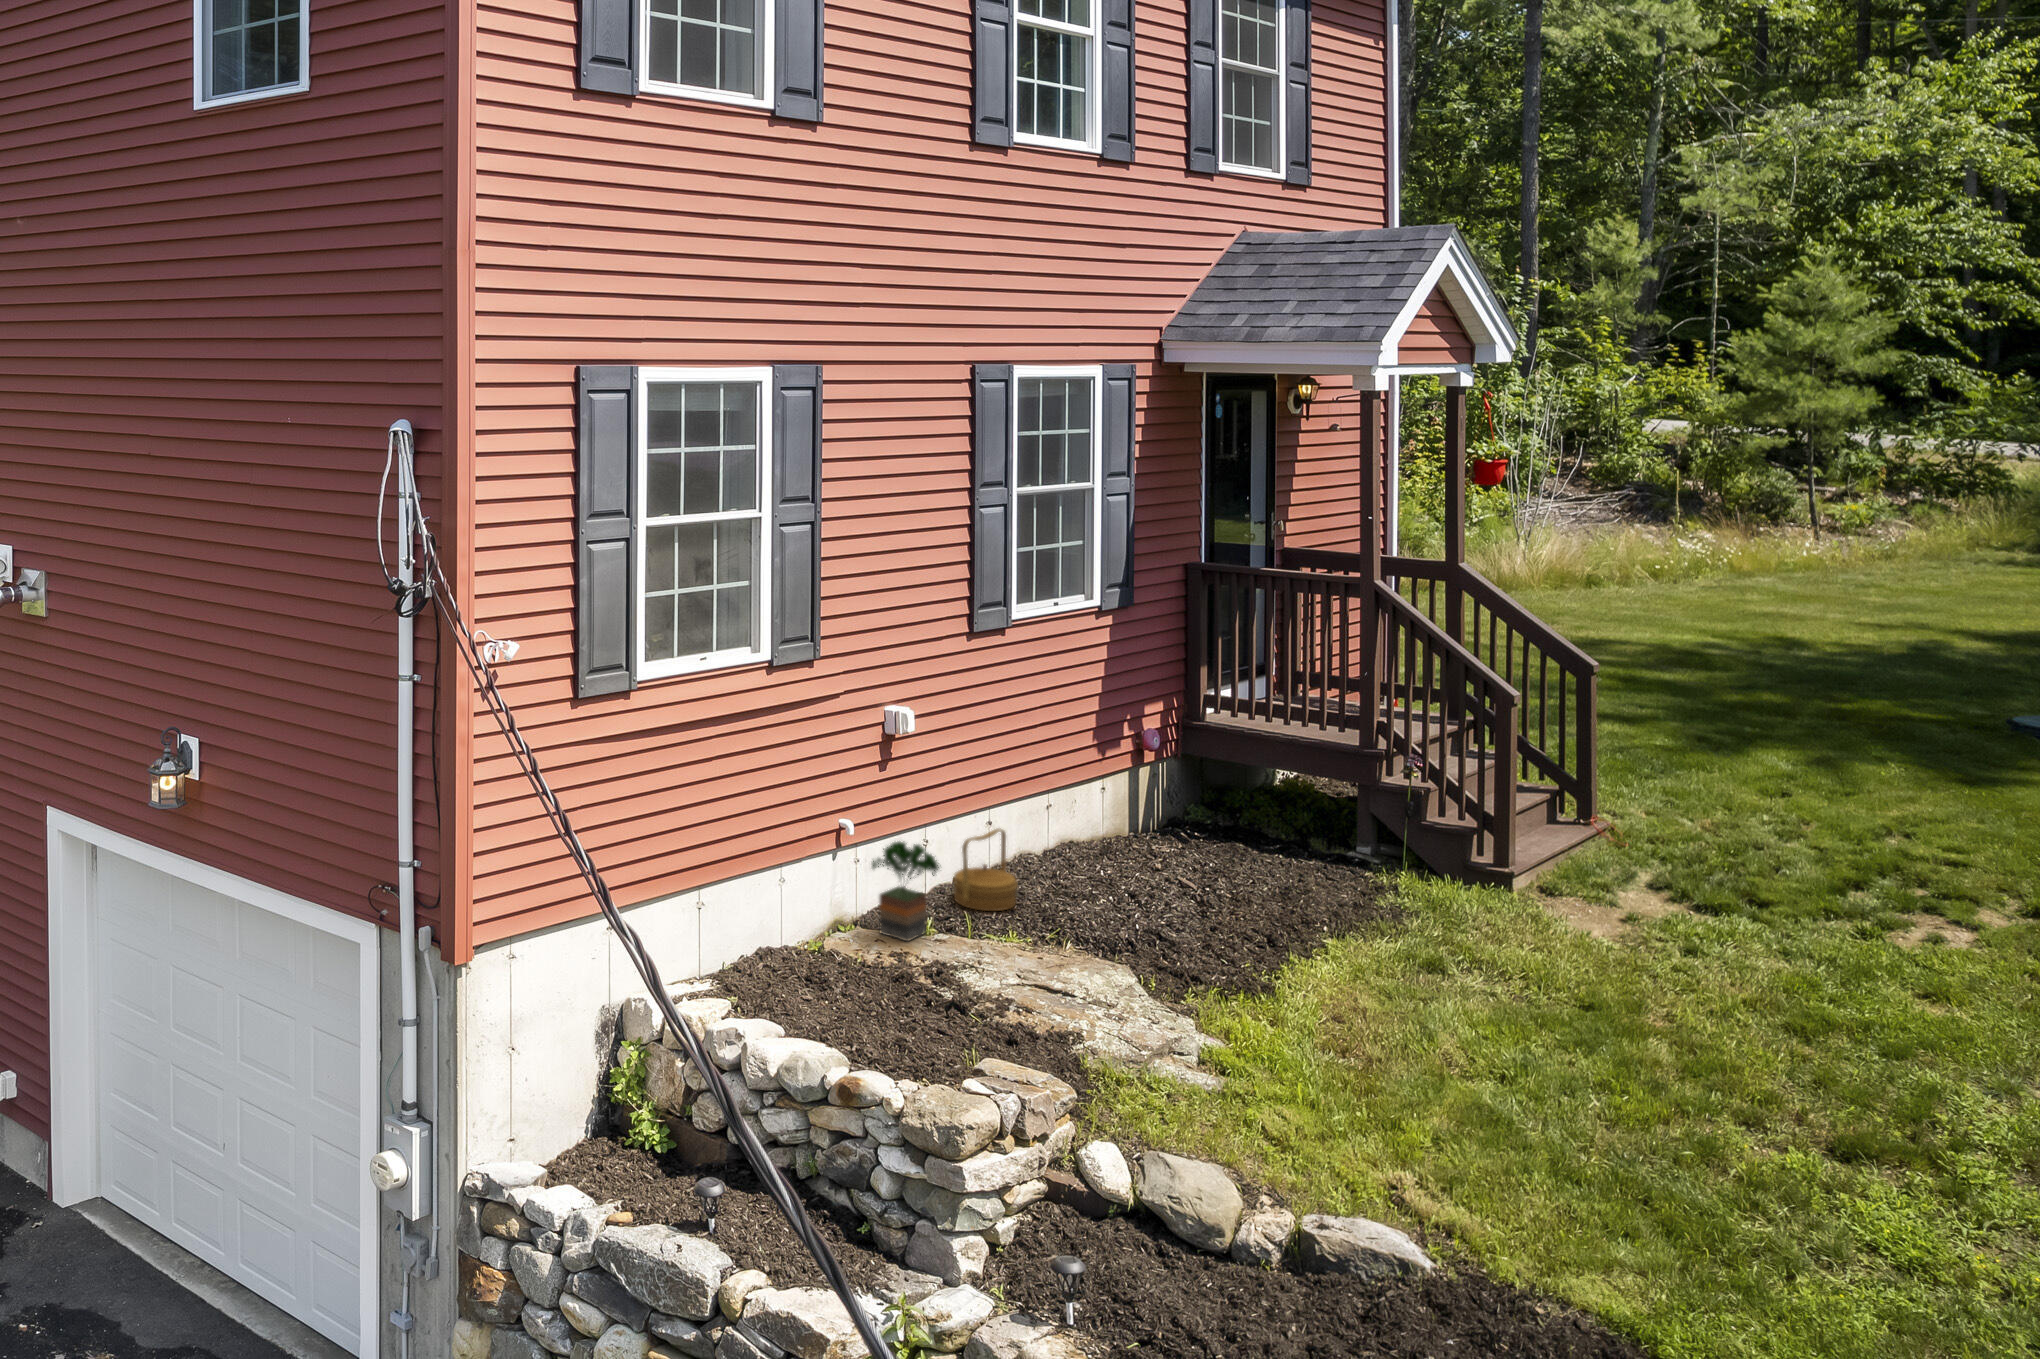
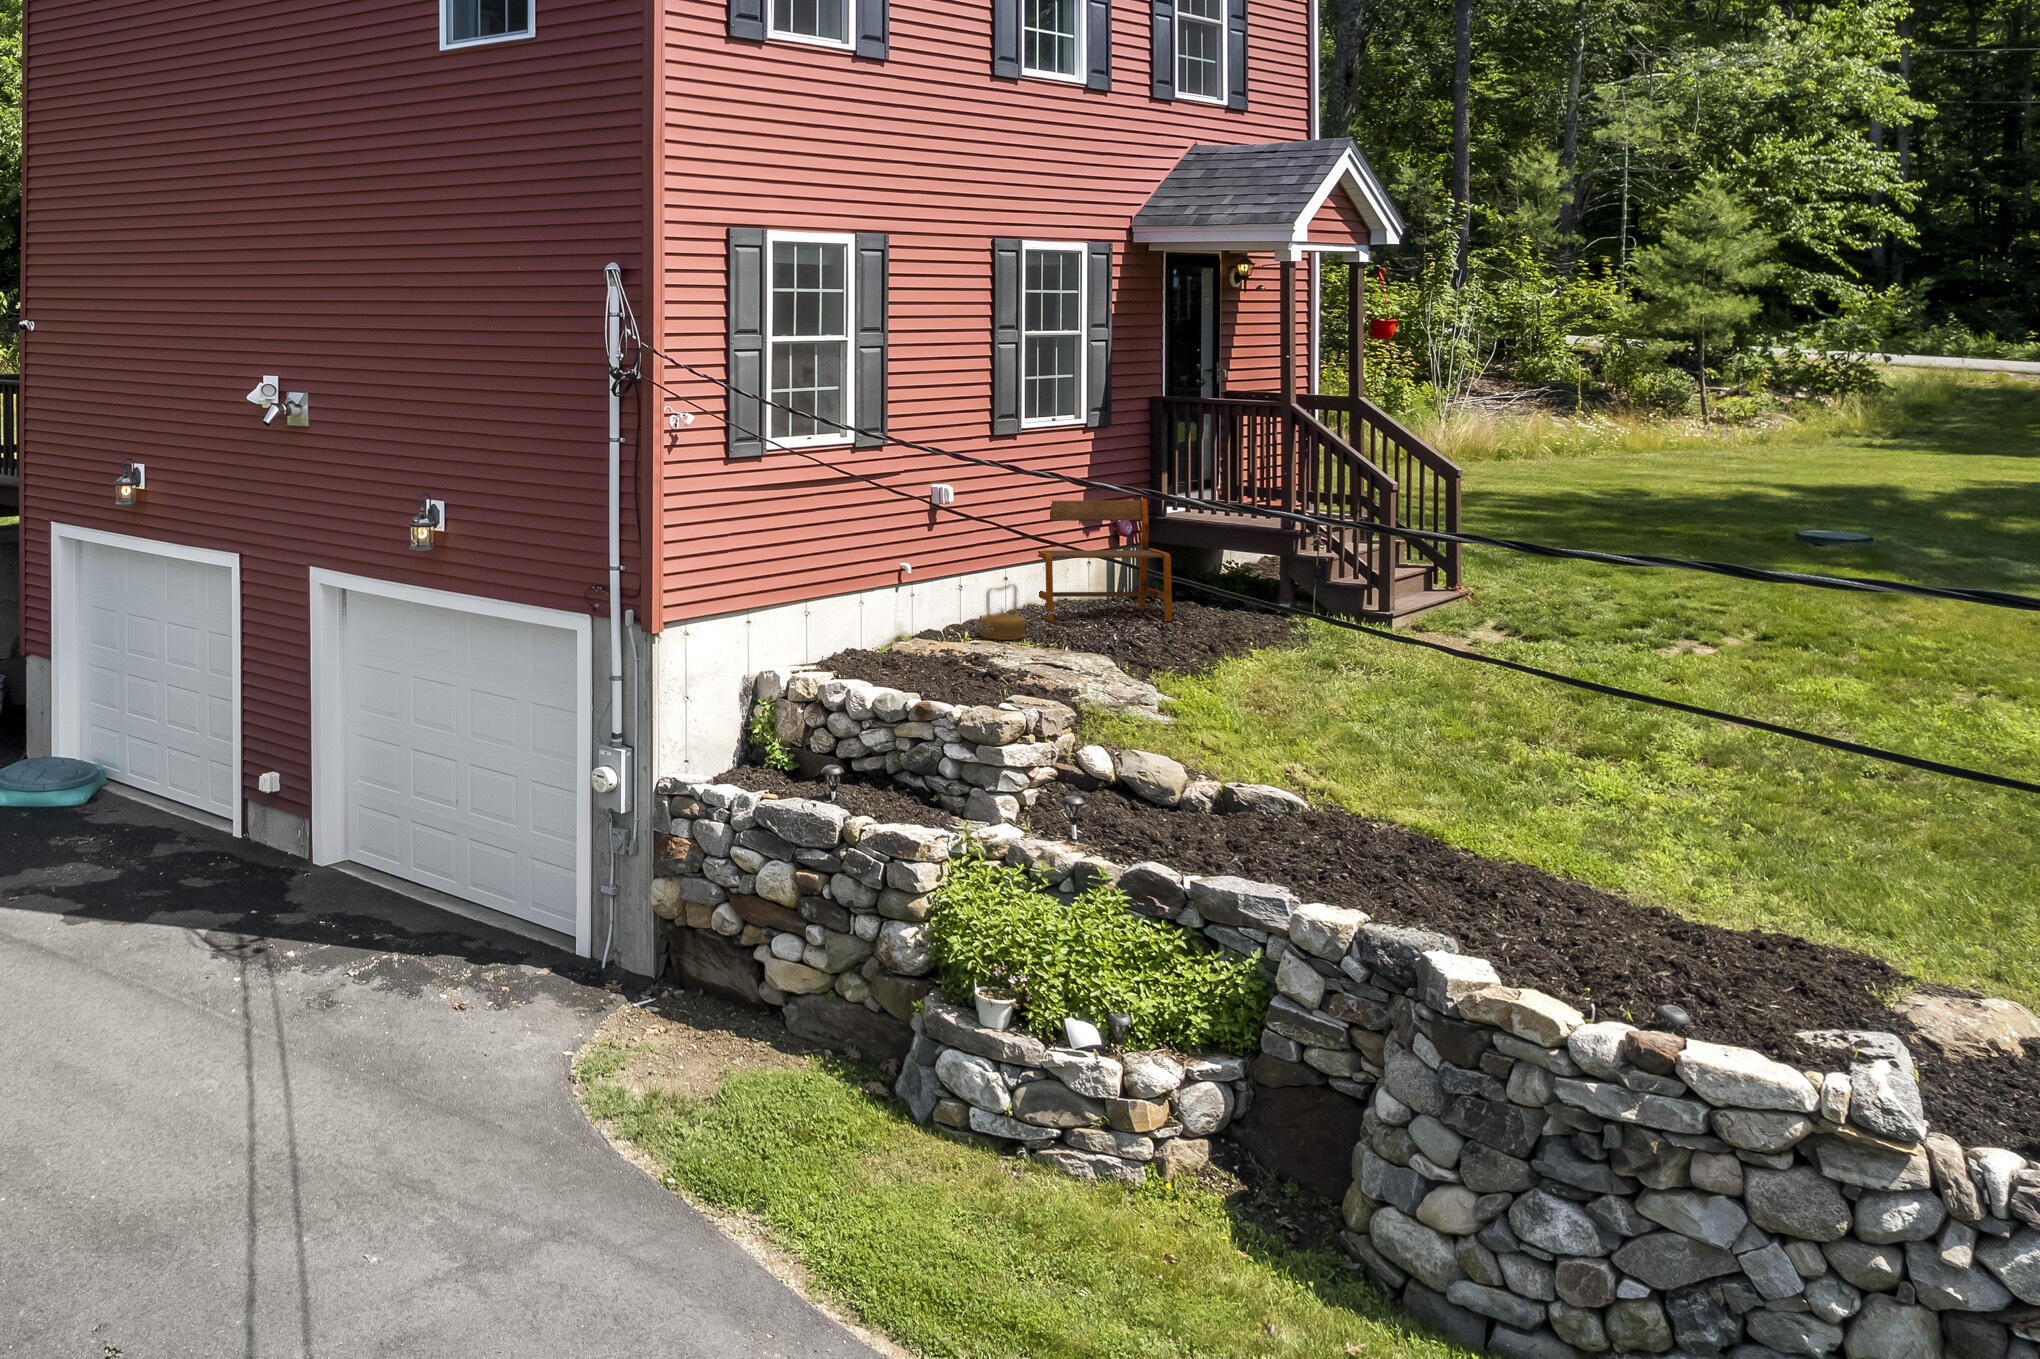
bench: none [1028,700,1218,874] -> present [1038,499,1172,621]
potted tree: present [872,842,939,941] -> none [920,585,974,654]

